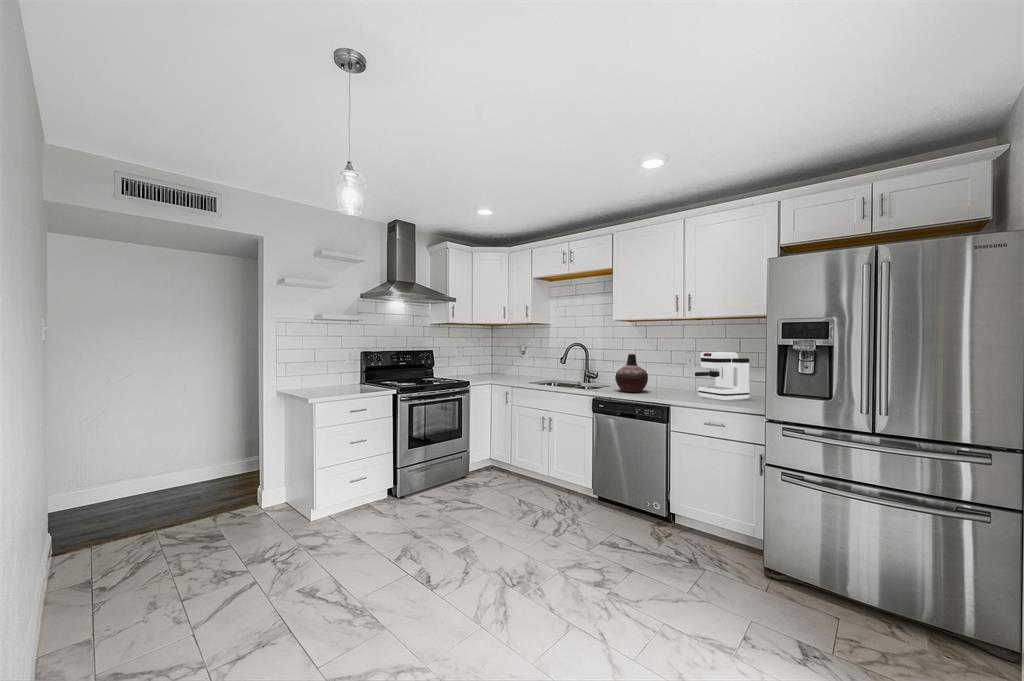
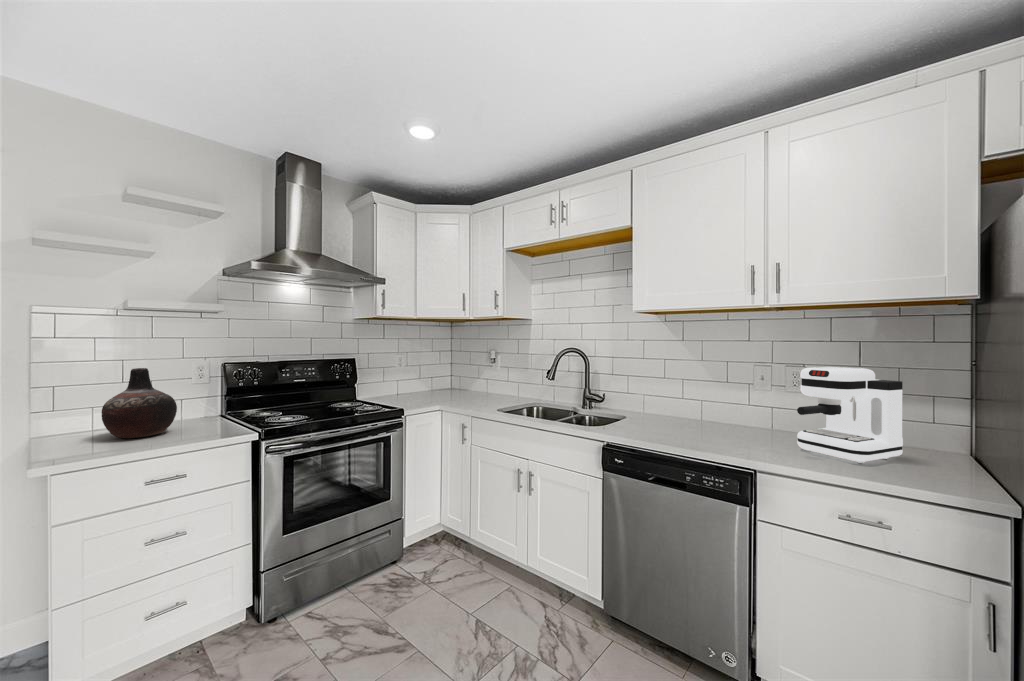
vase: present [615,354,648,392] -> present [102,368,177,438]

